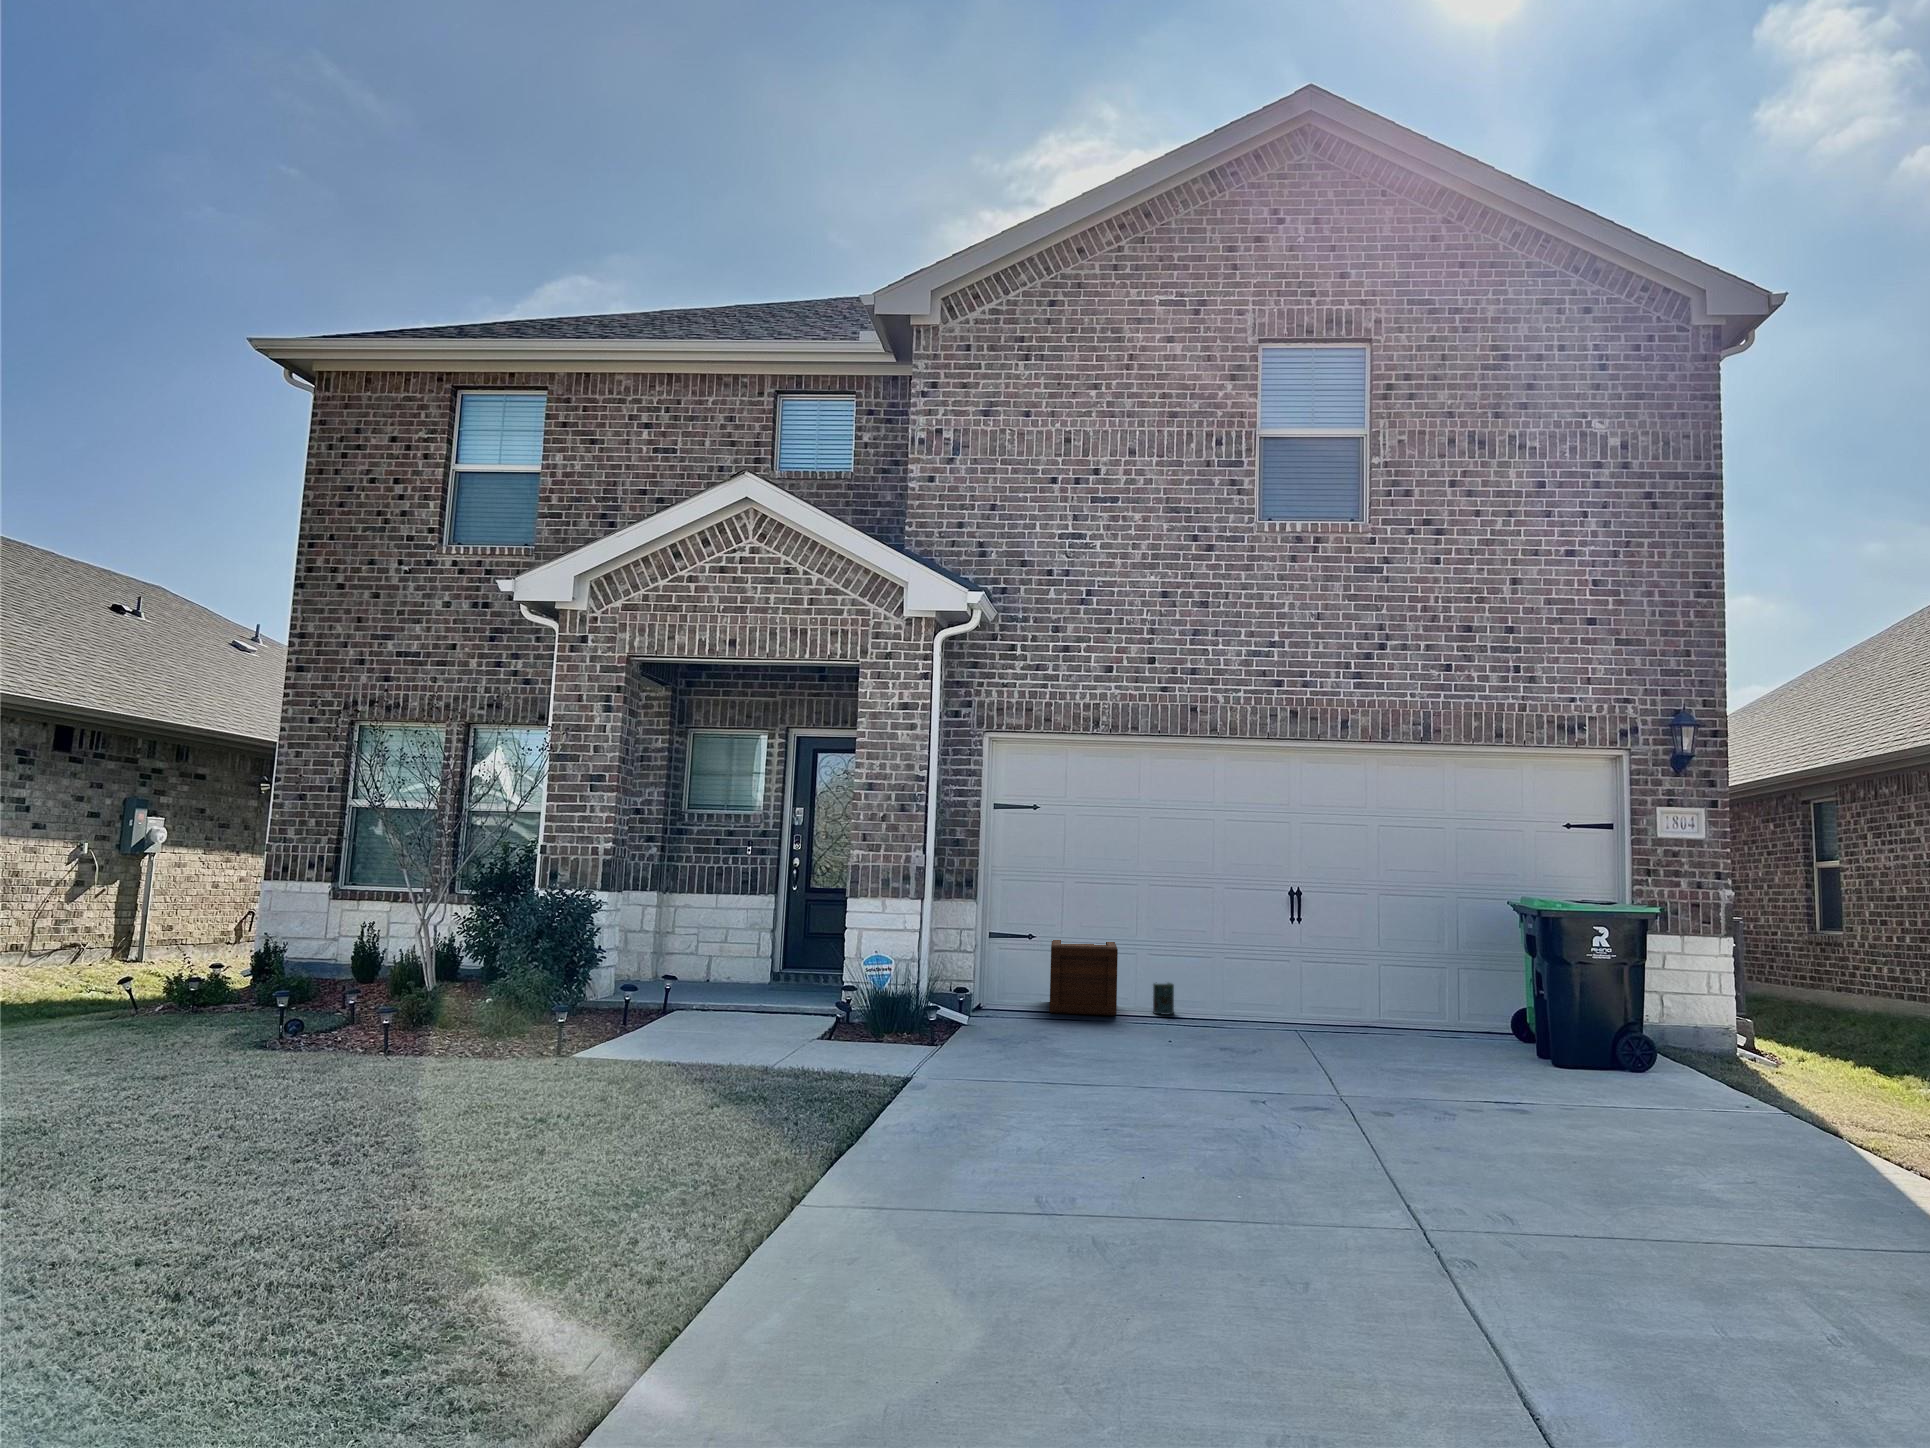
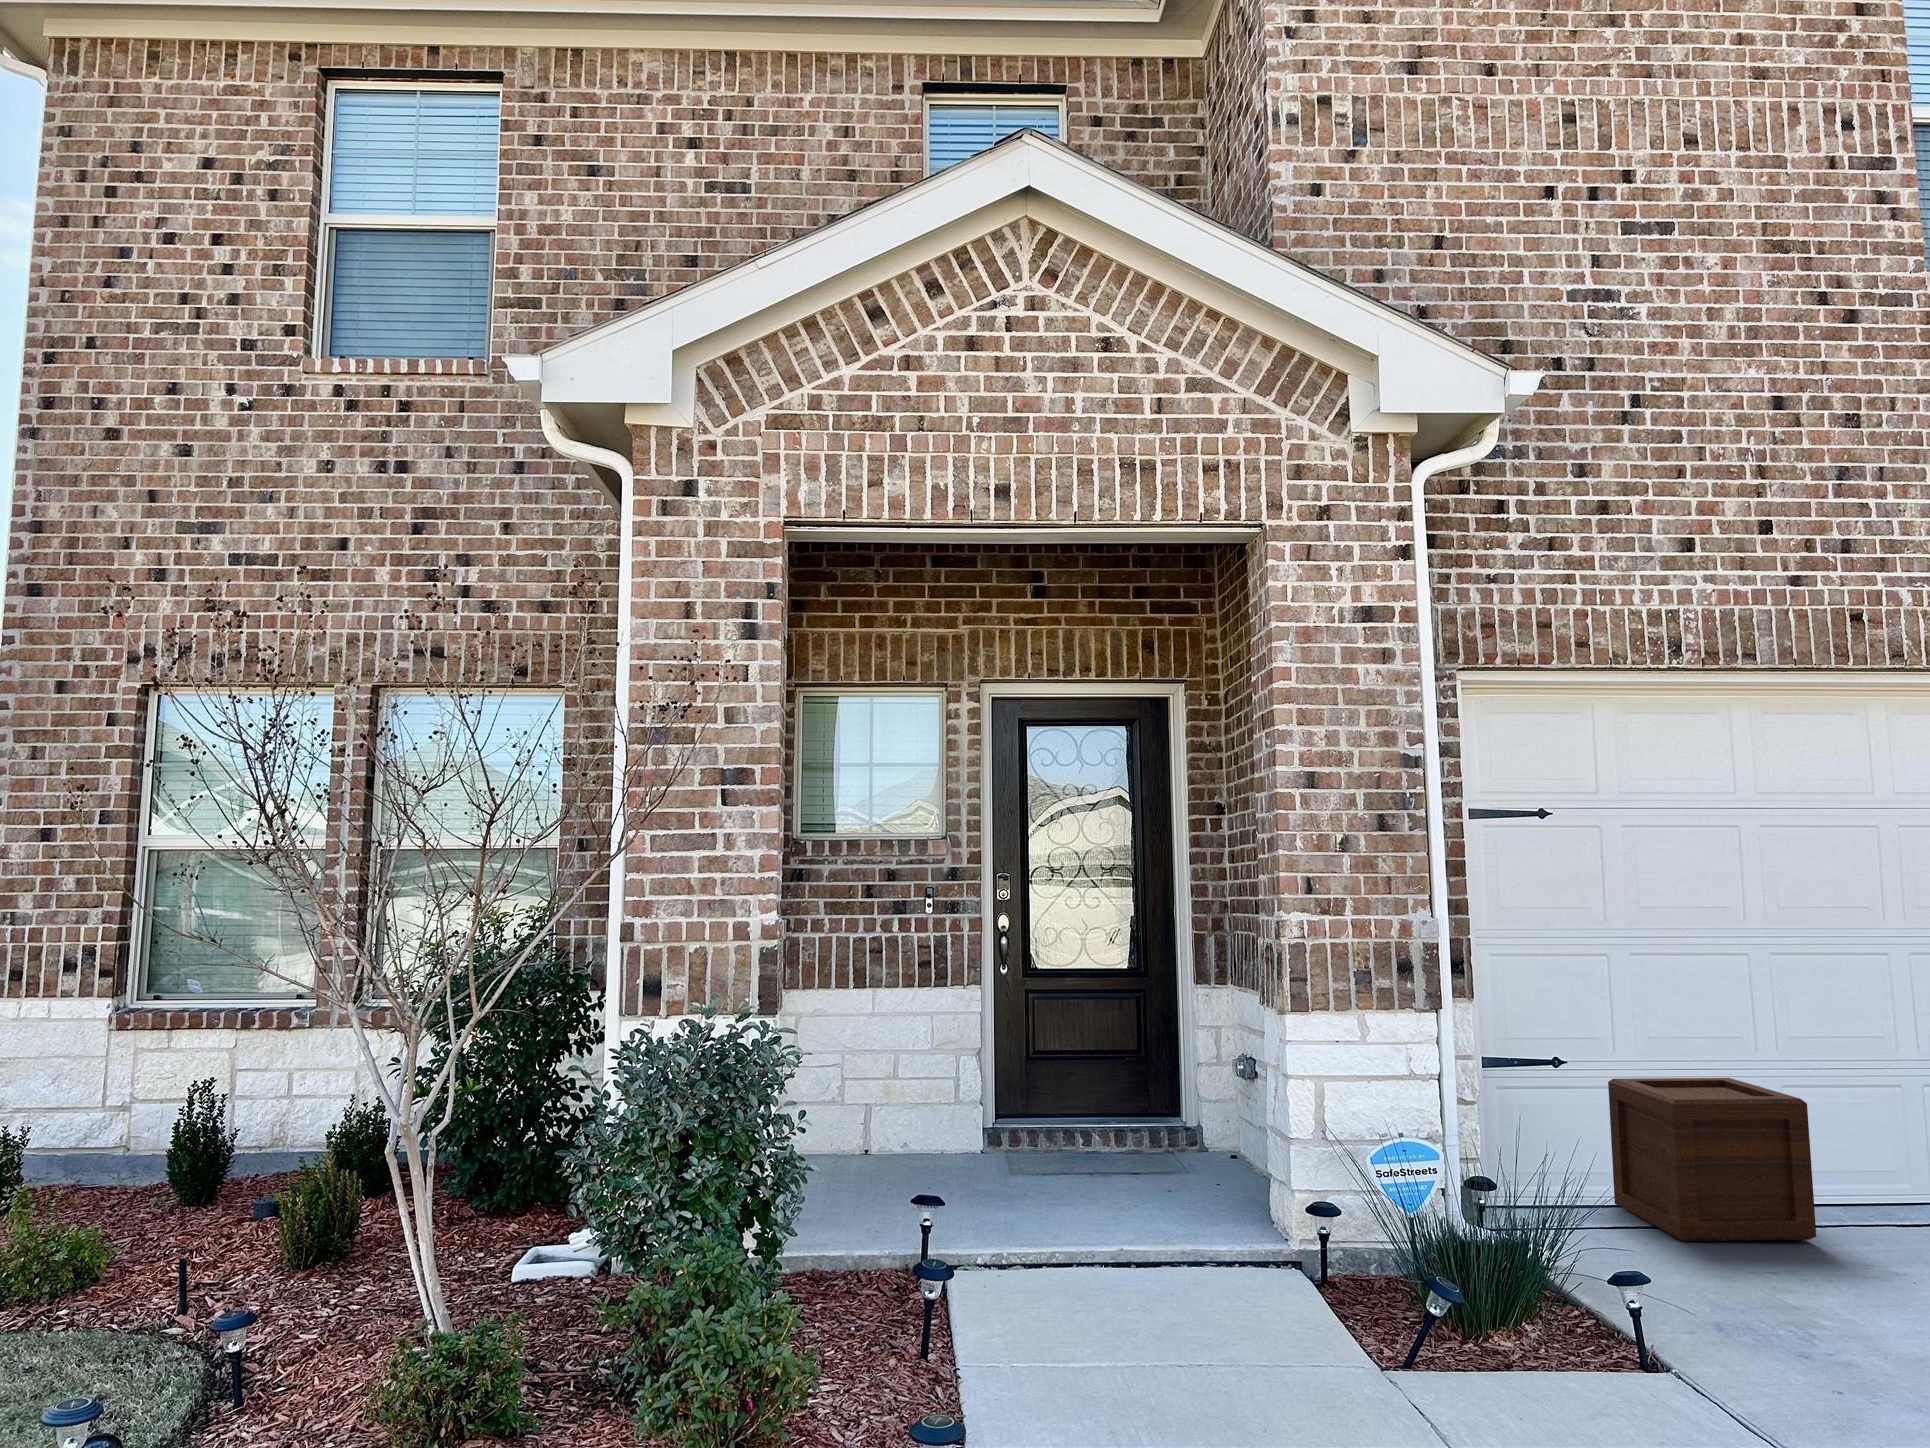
watering can: present [1153,983,1174,1015] -> none [1819,1143,1892,1229]

